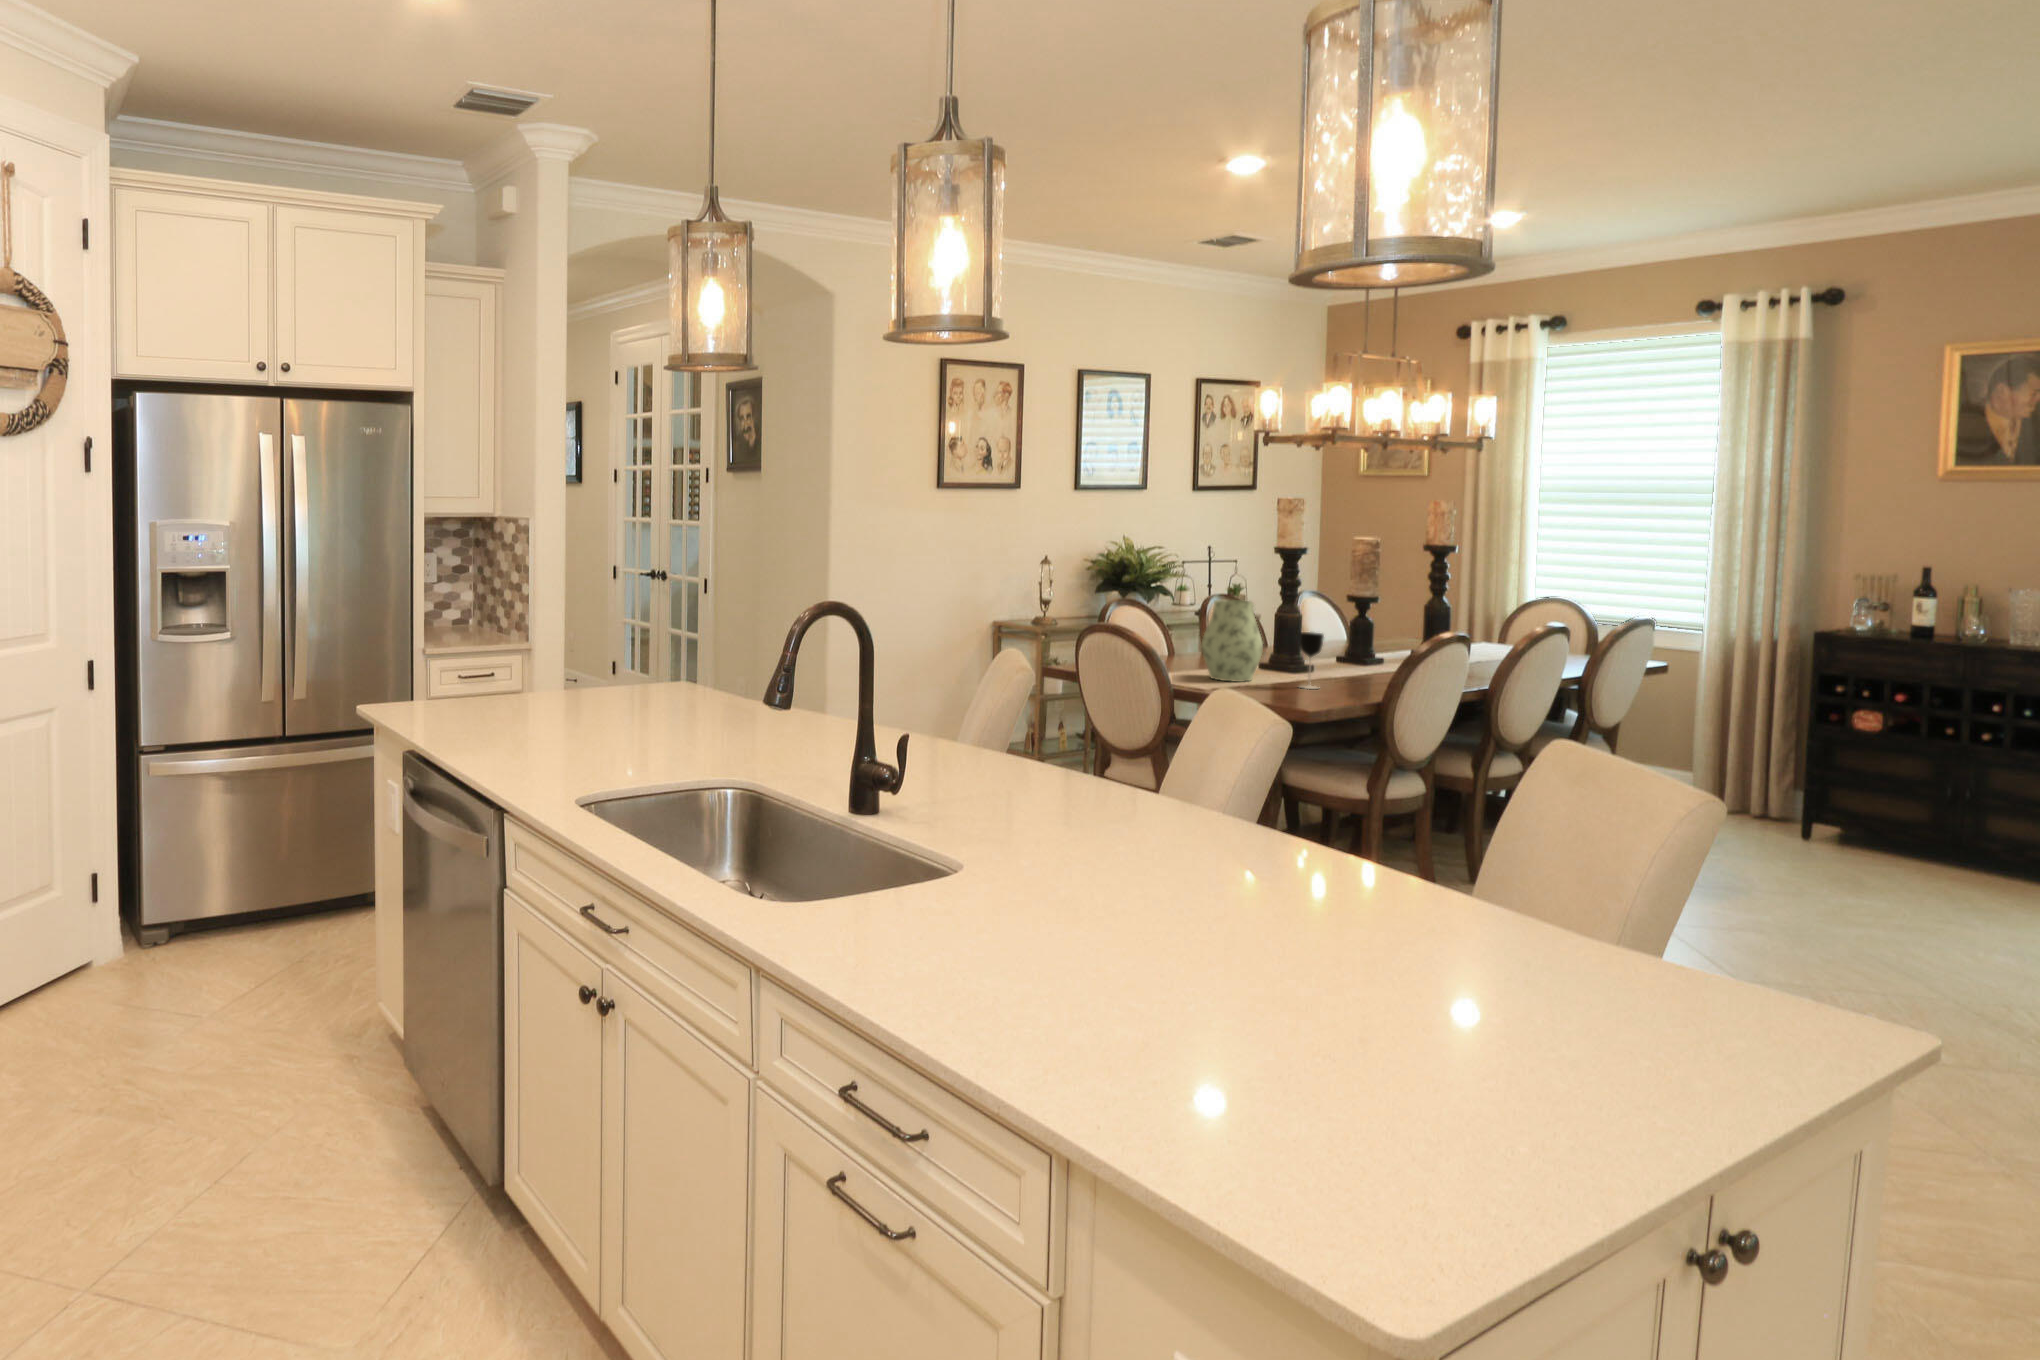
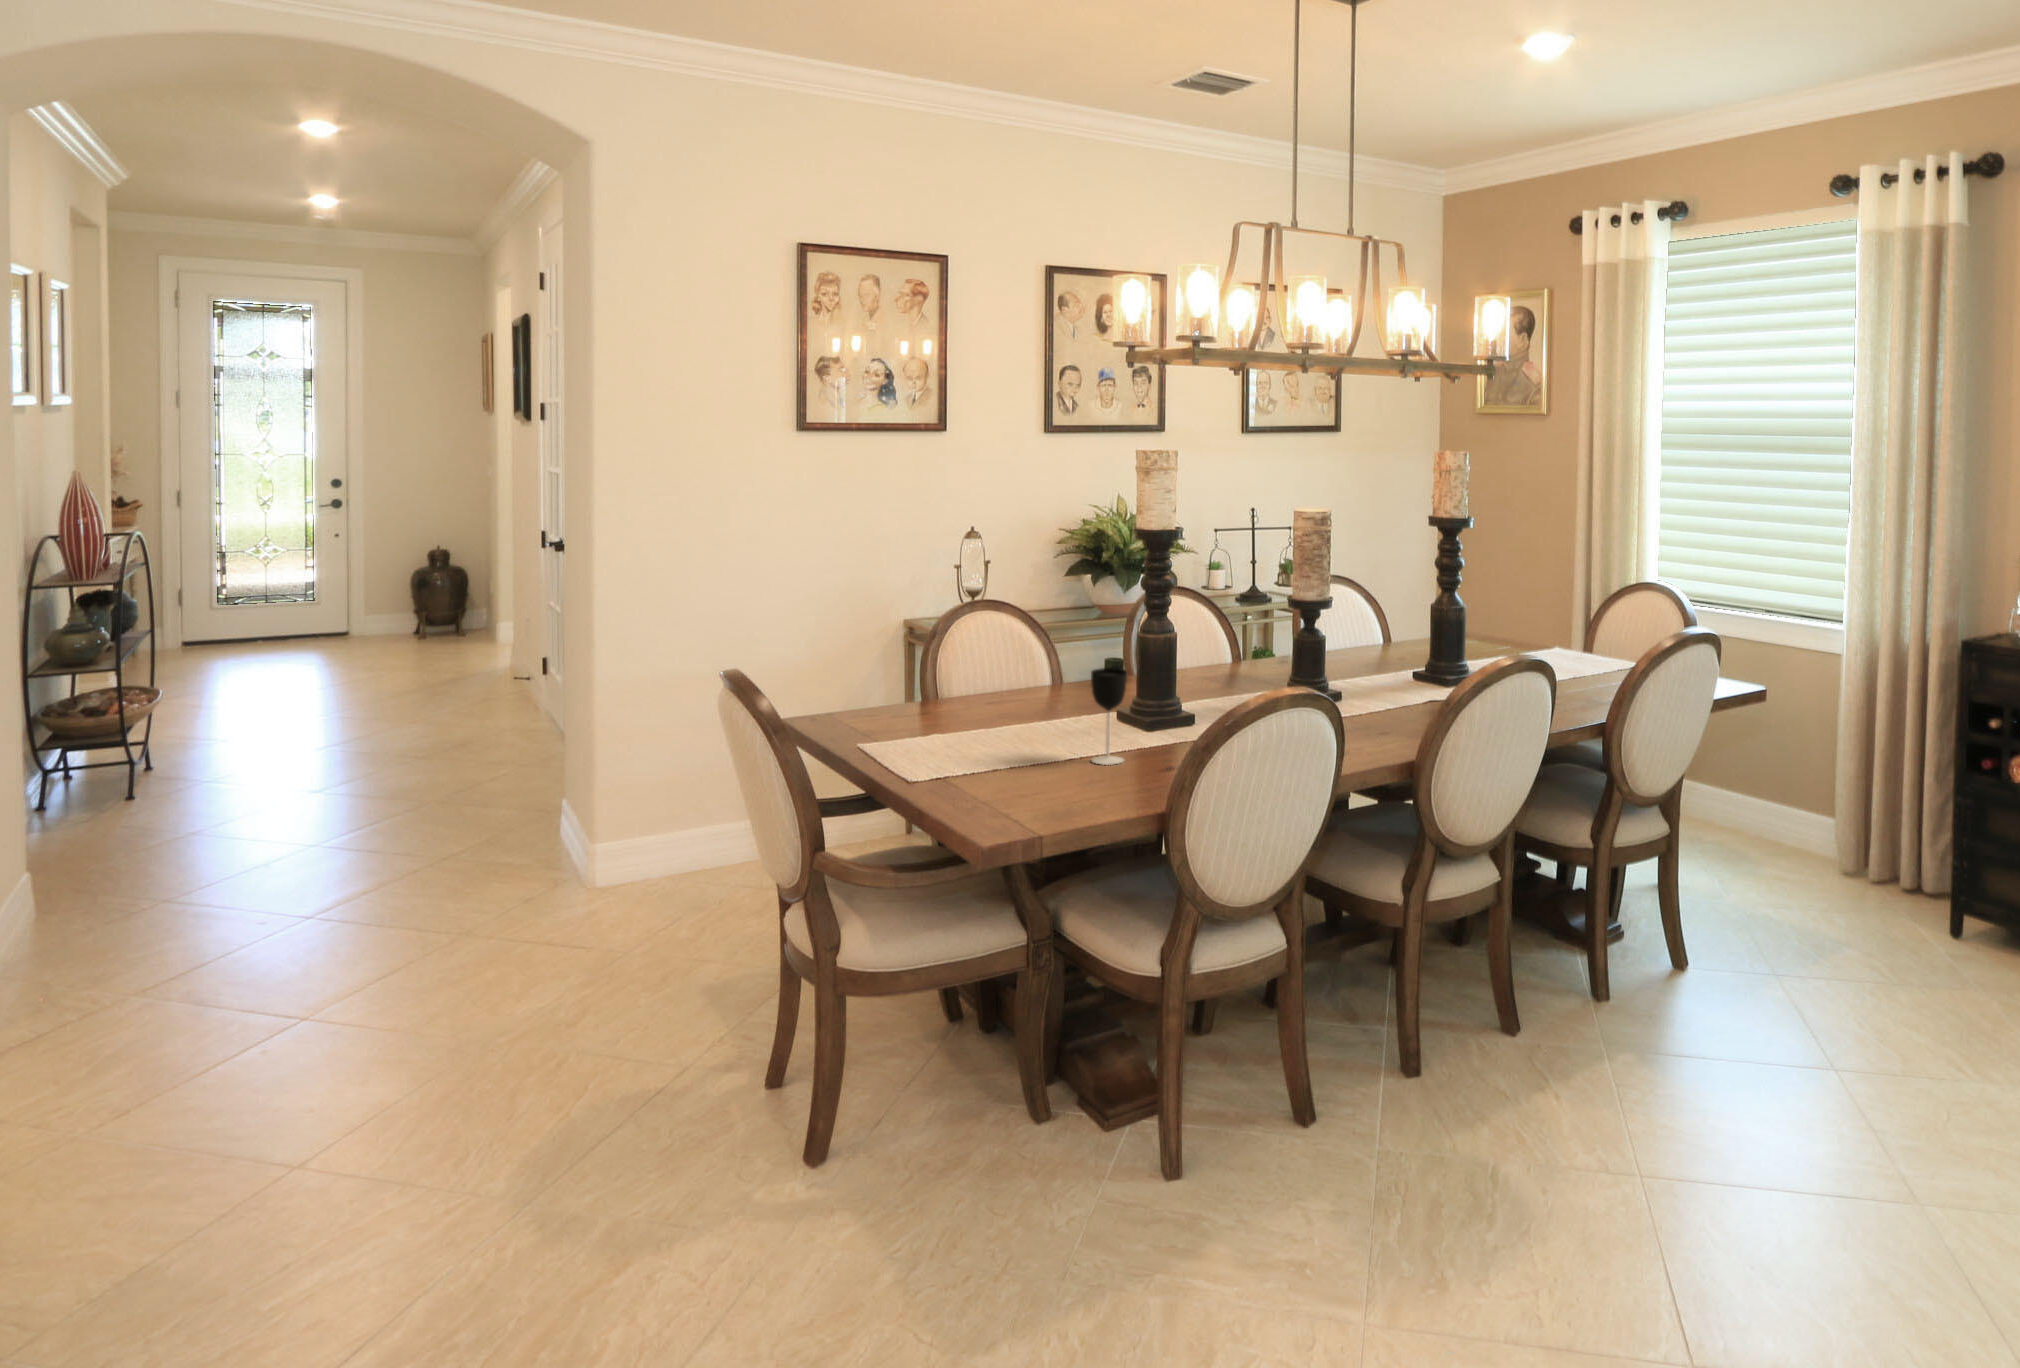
vase: present [1202,600,1263,682] -> none [984,610,1076,745]

